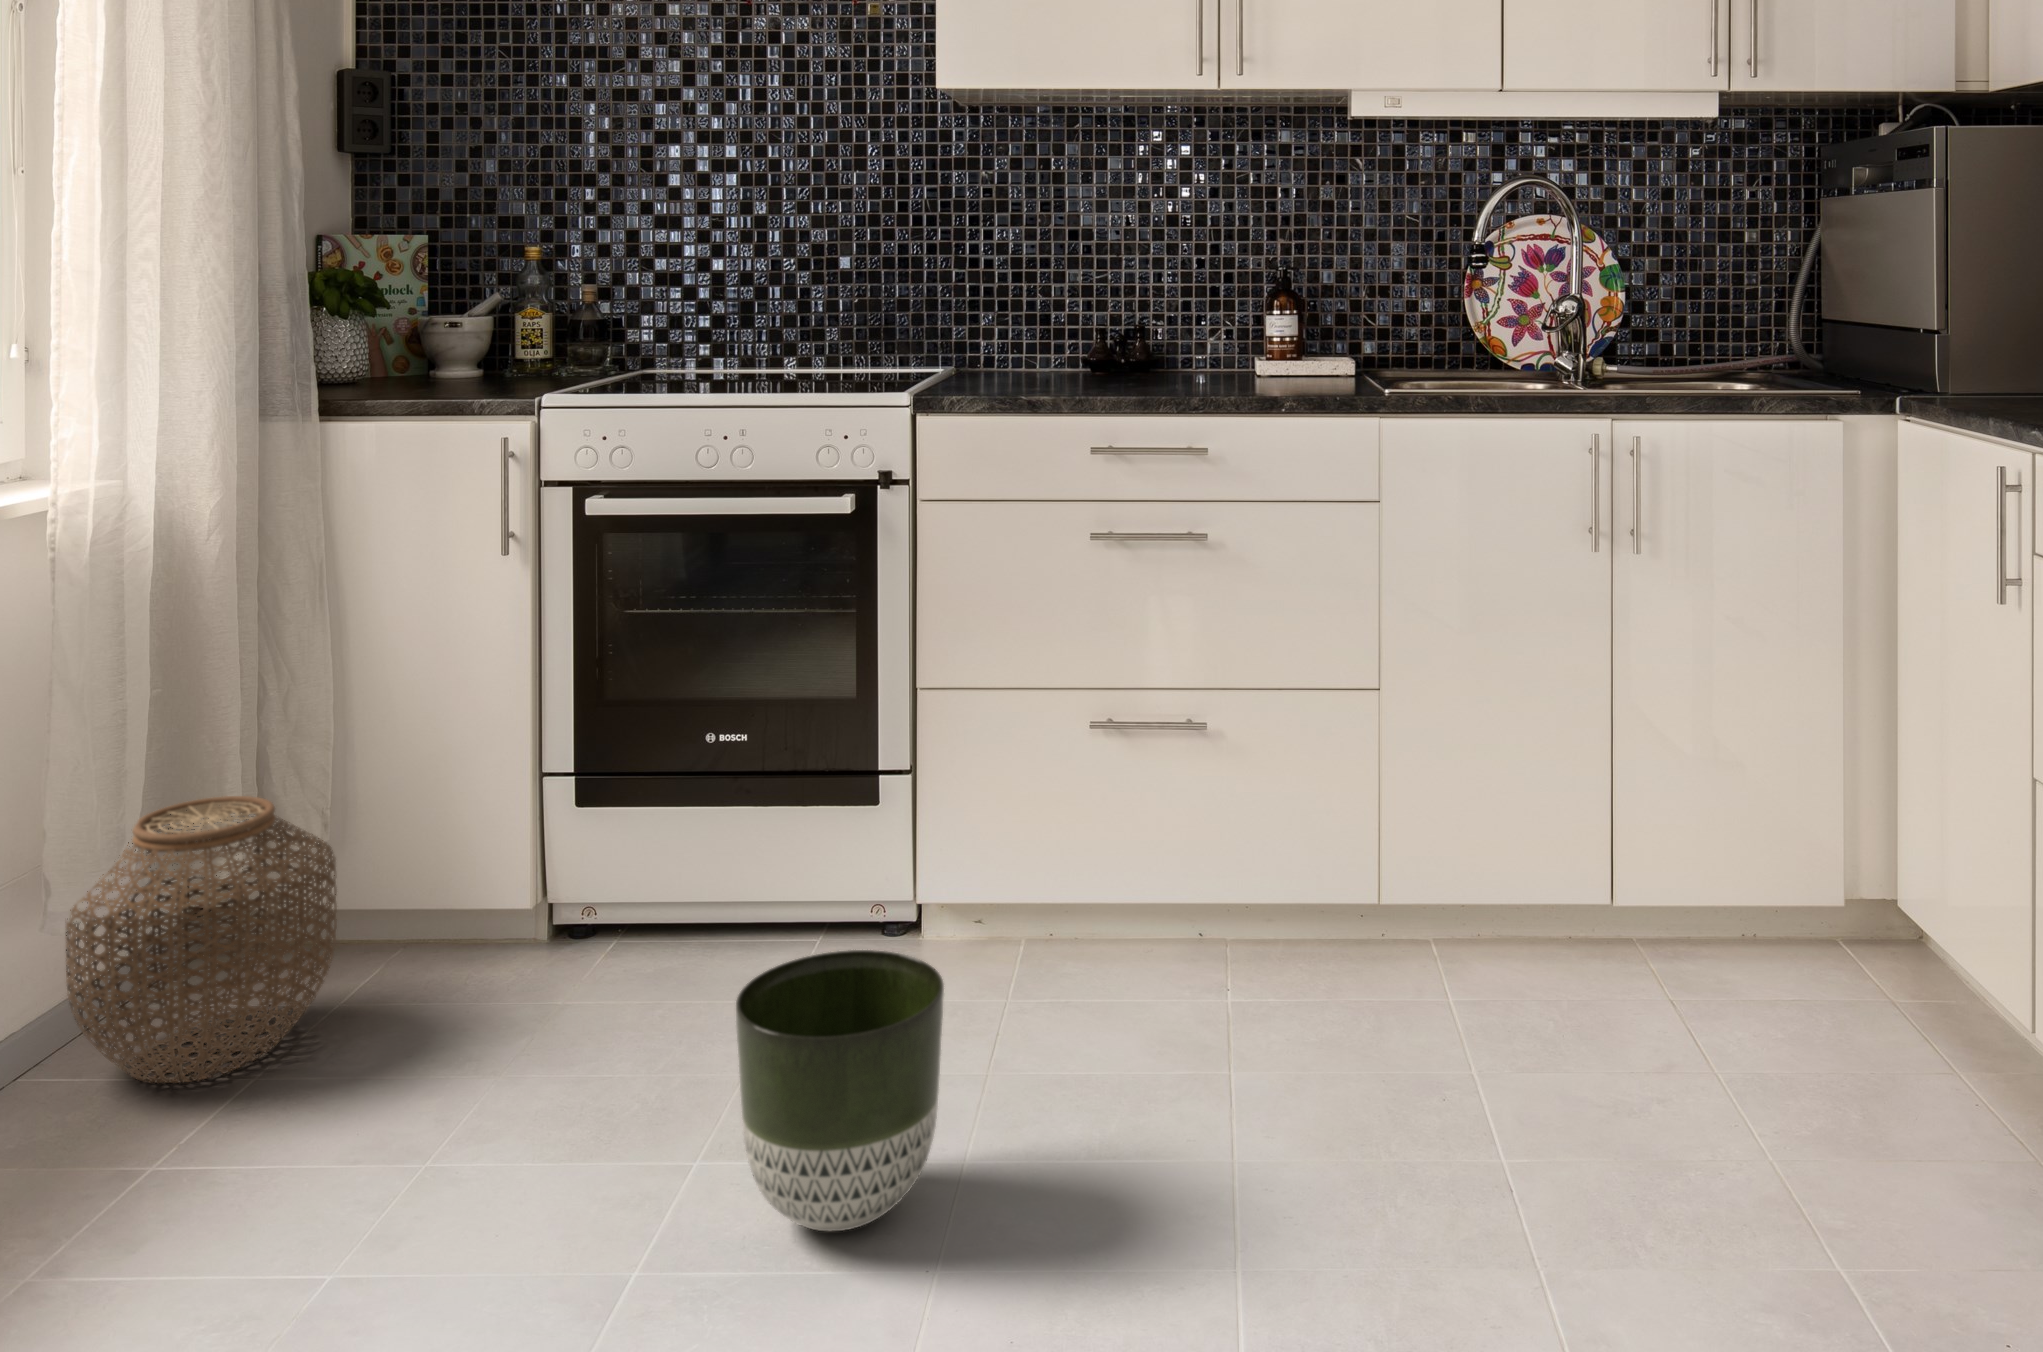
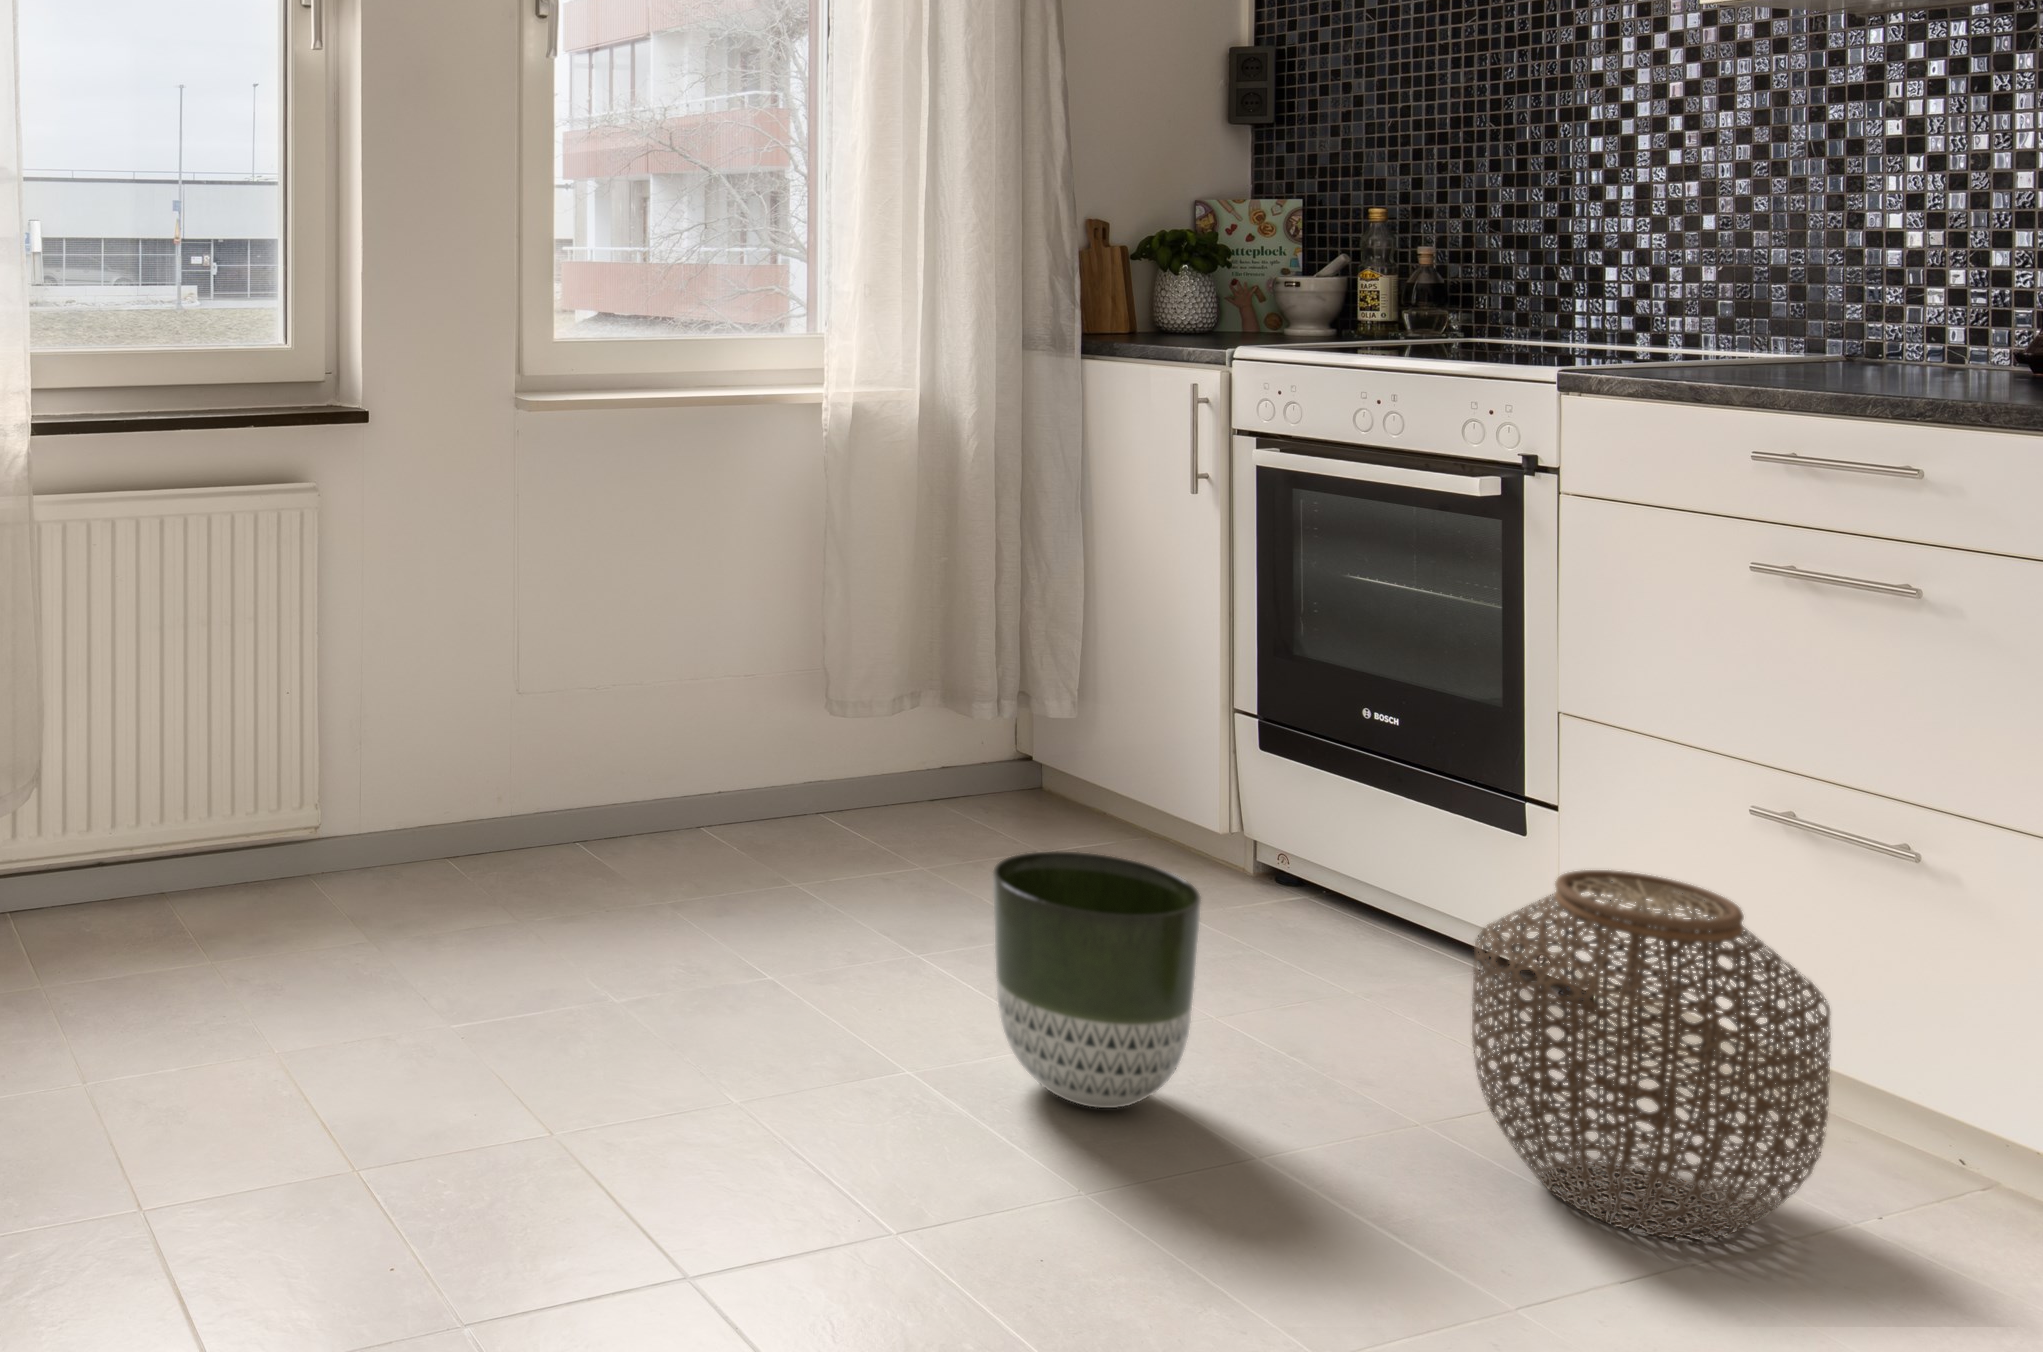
woven basket: present [66,796,337,1083] -> present [1472,870,1831,1239]

